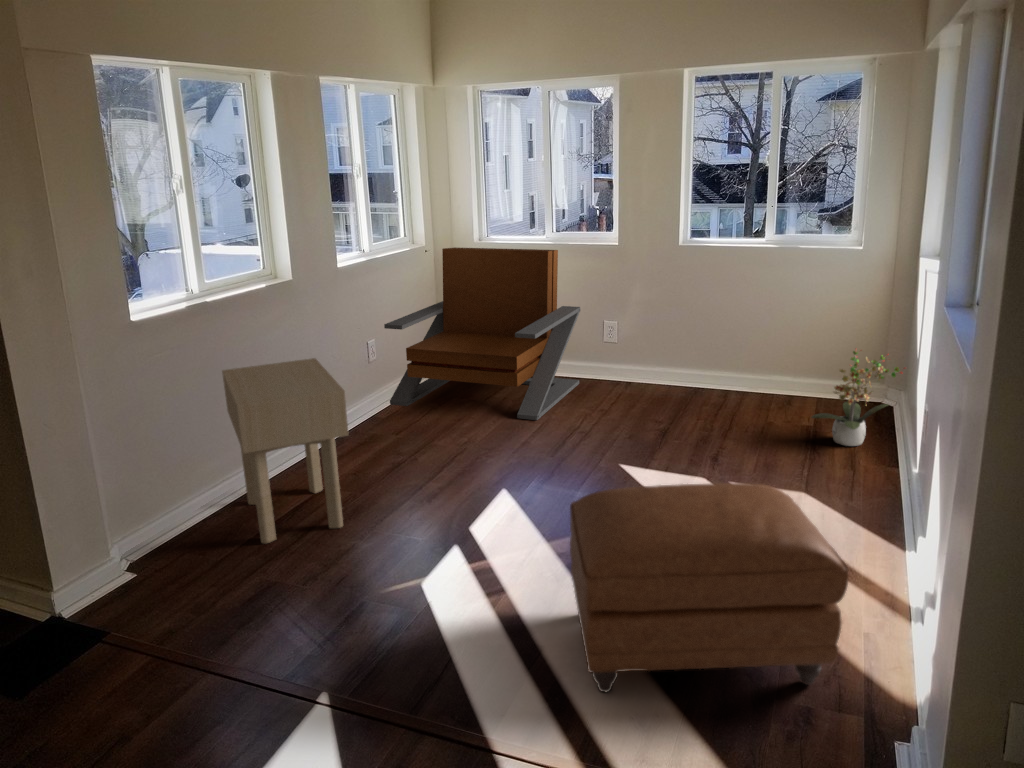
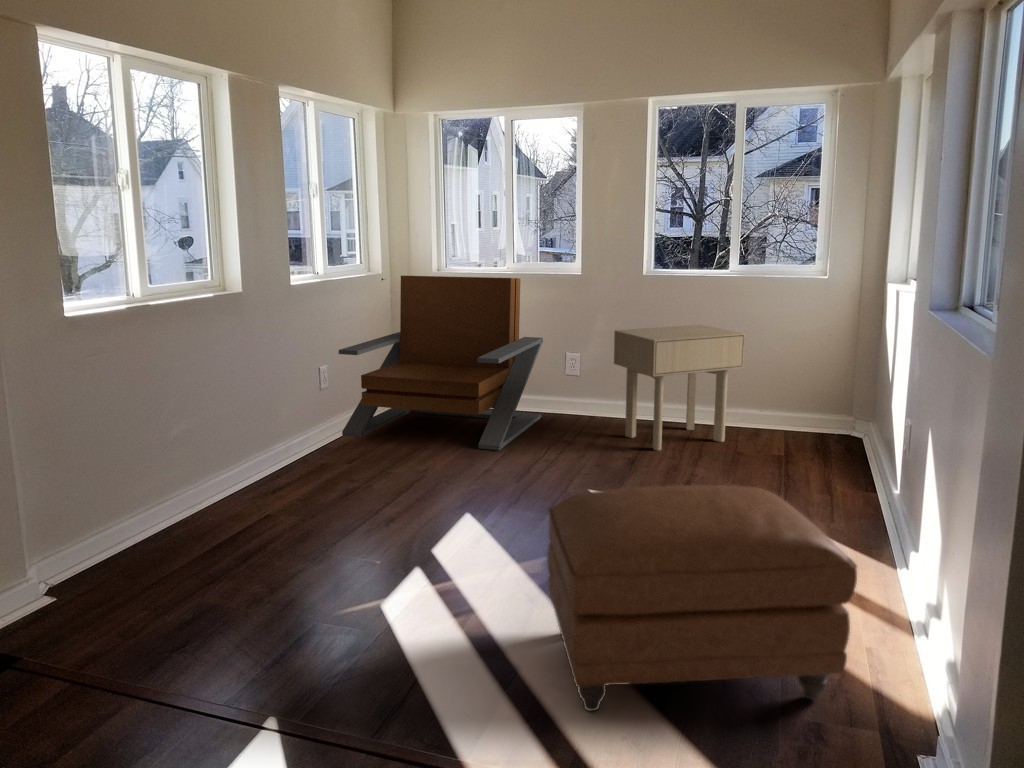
potted plant: present [812,351,905,446] -> none [784,375,880,474]
side table: present [222,358,349,544] -> present [614,325,745,451]

